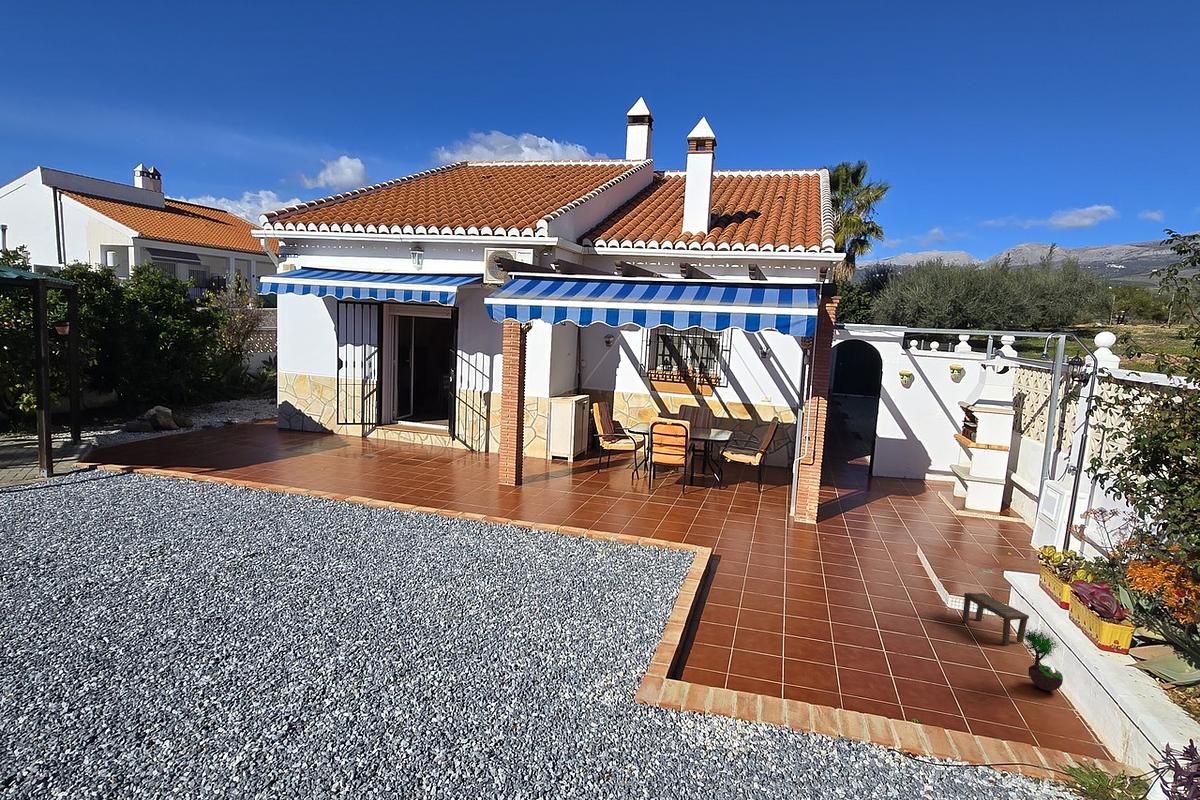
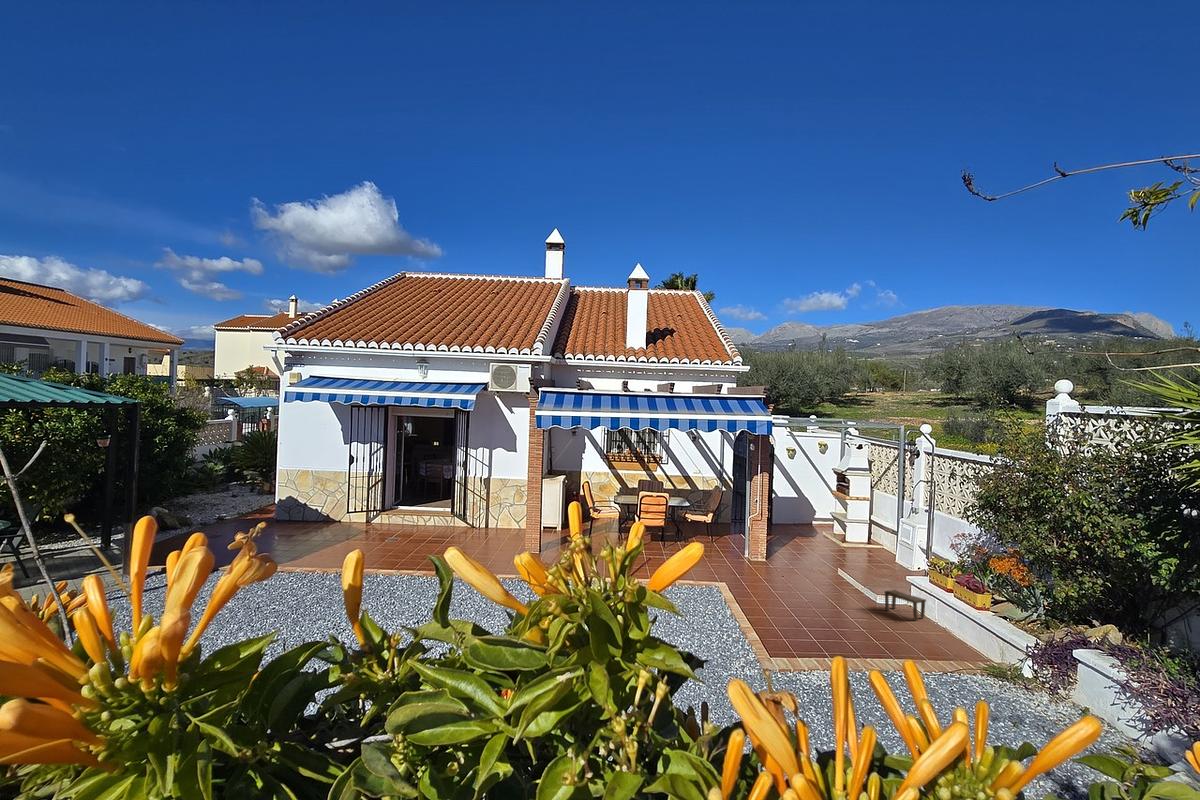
potted tree: present [1020,629,1063,691] -> none [929,600,958,641]

